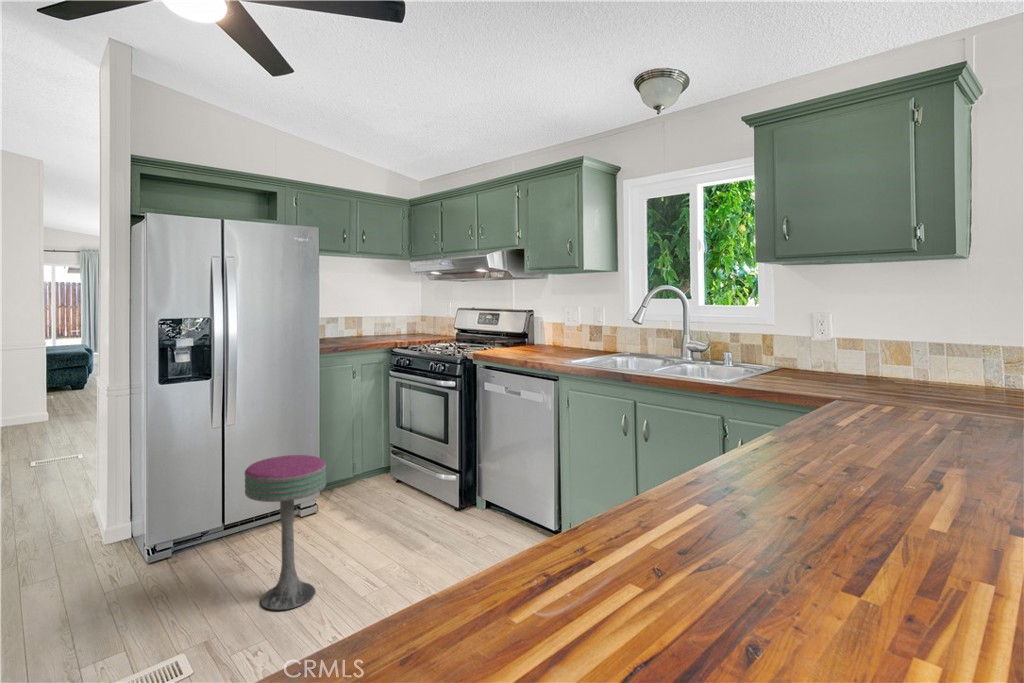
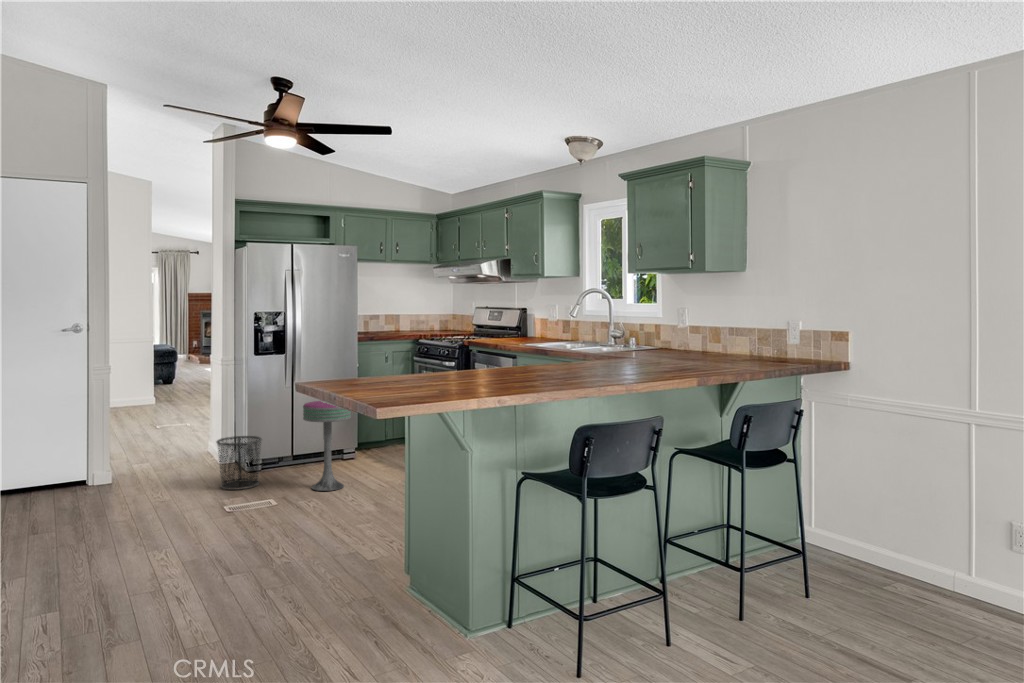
waste bin: none [83,517,173,622] -> present [217,436,262,490]

